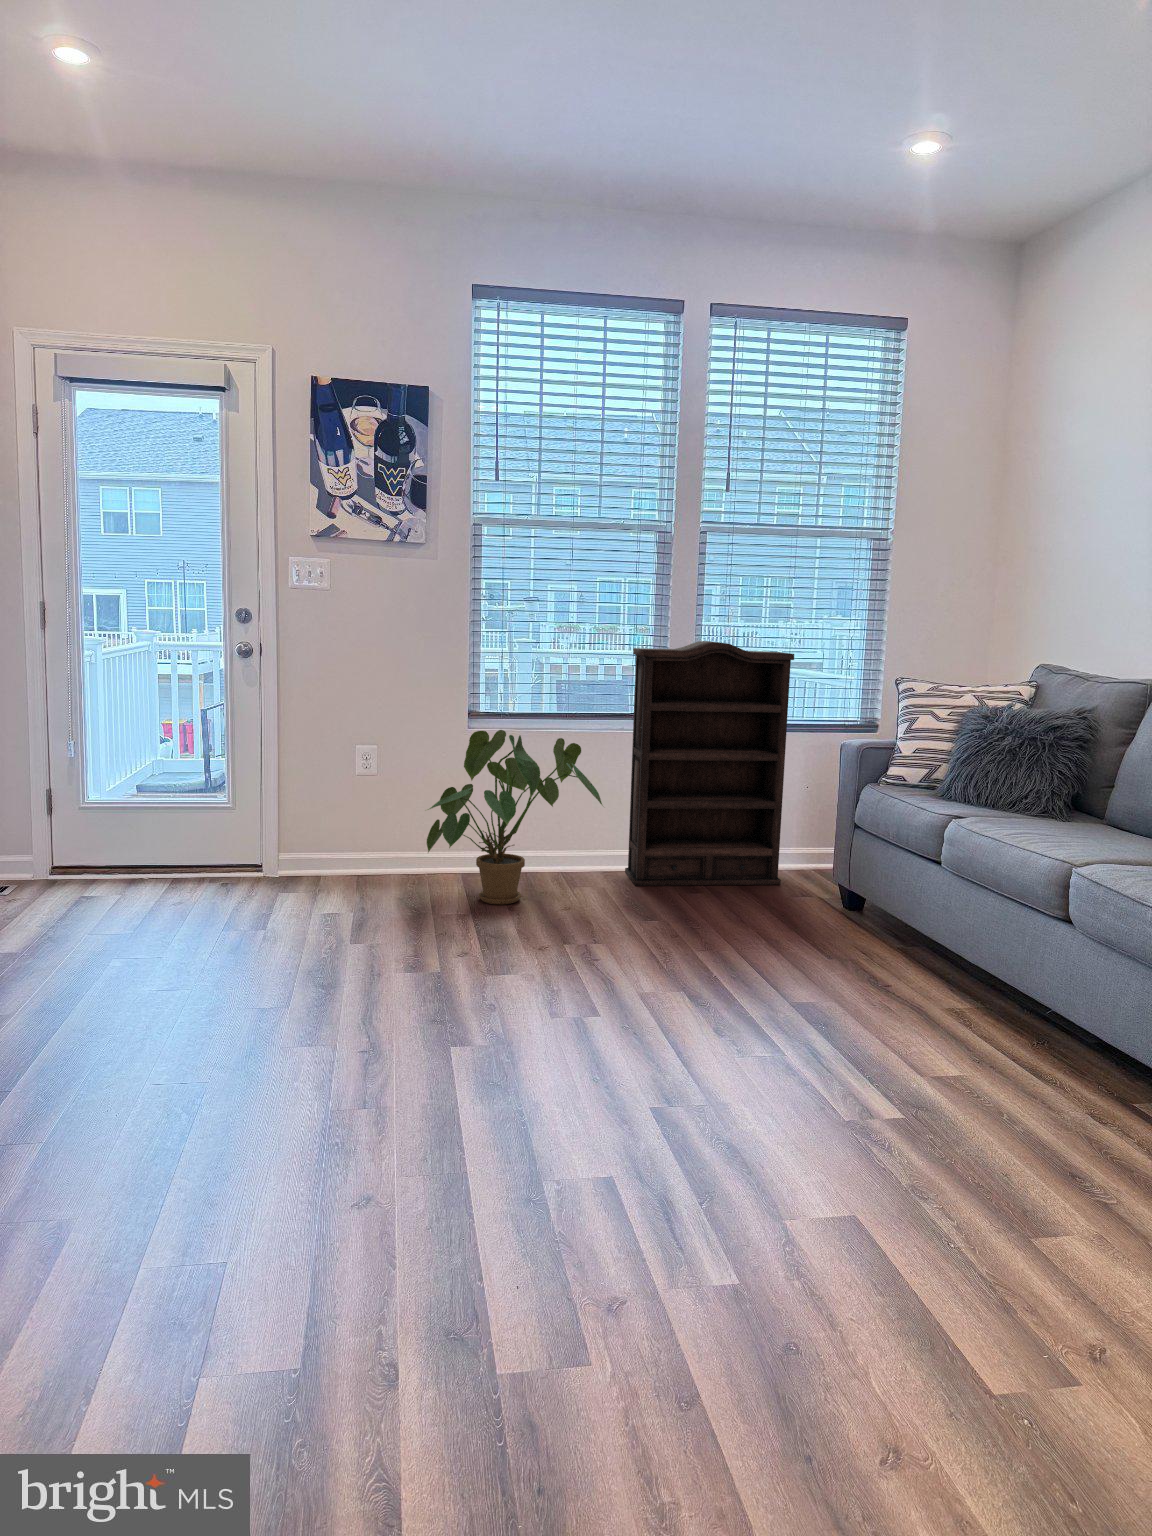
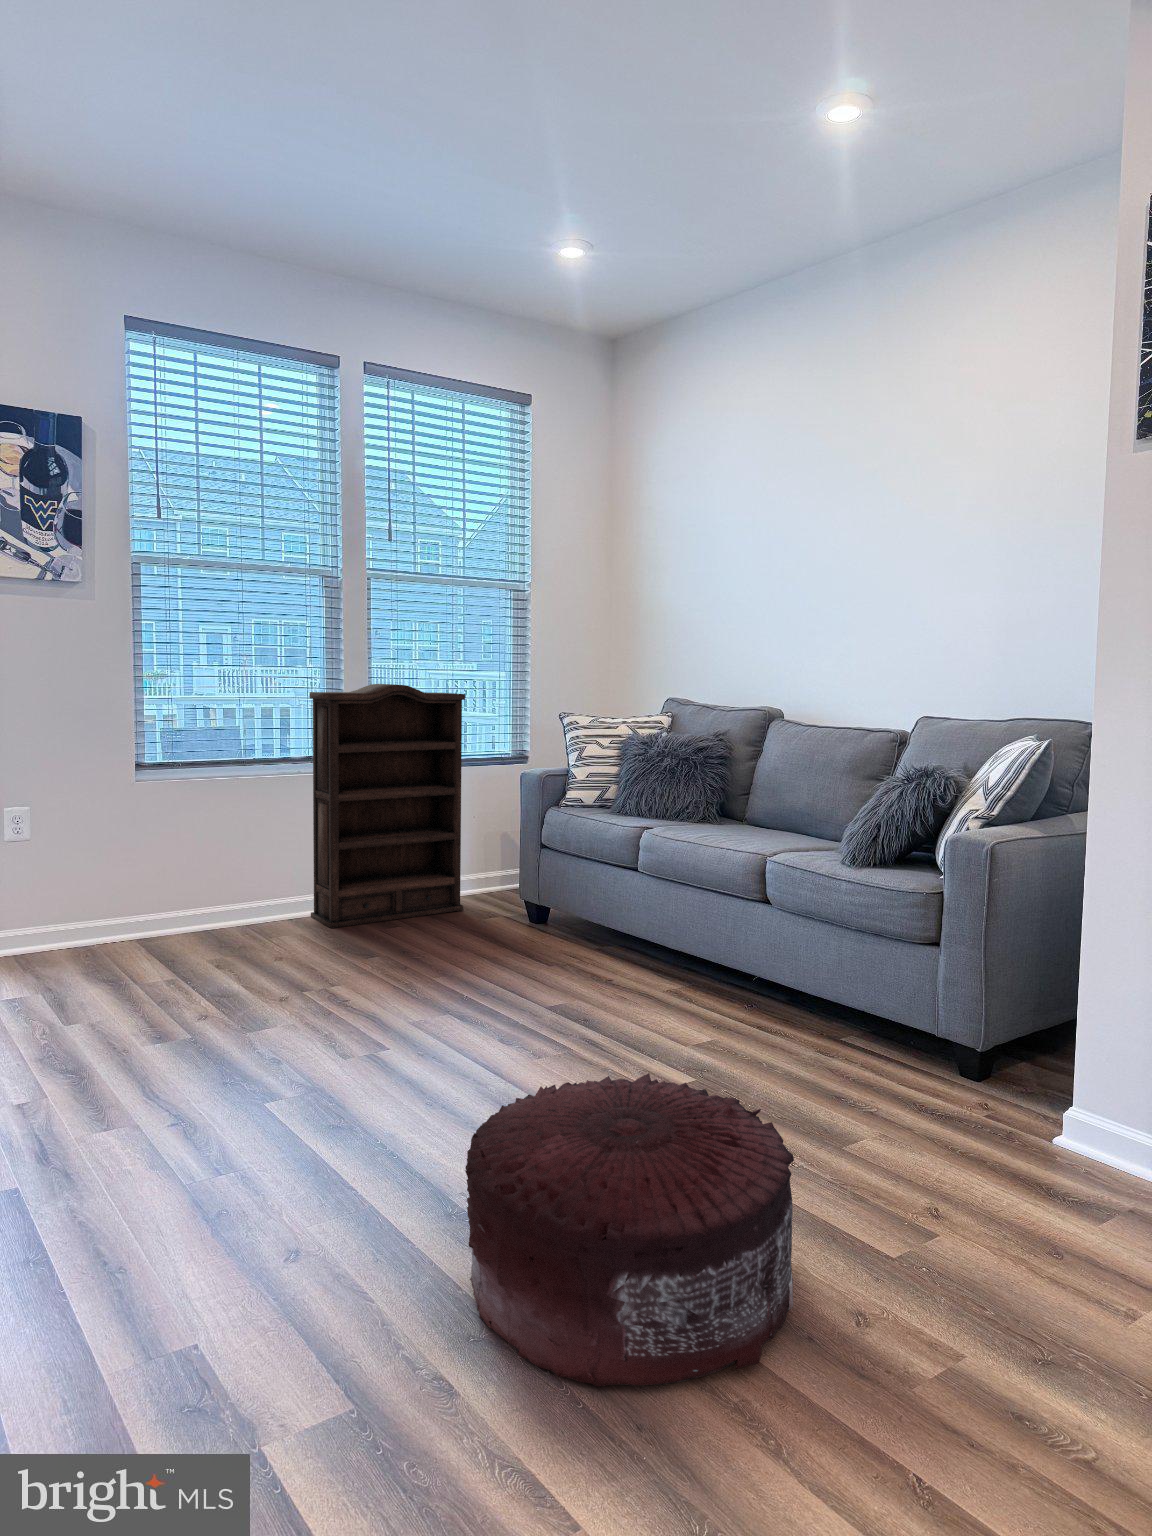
house plant: present [427,730,603,904] -> none [111,781,309,965]
pouf: none [460,1087,846,1469] -> present [465,1073,794,1387]

